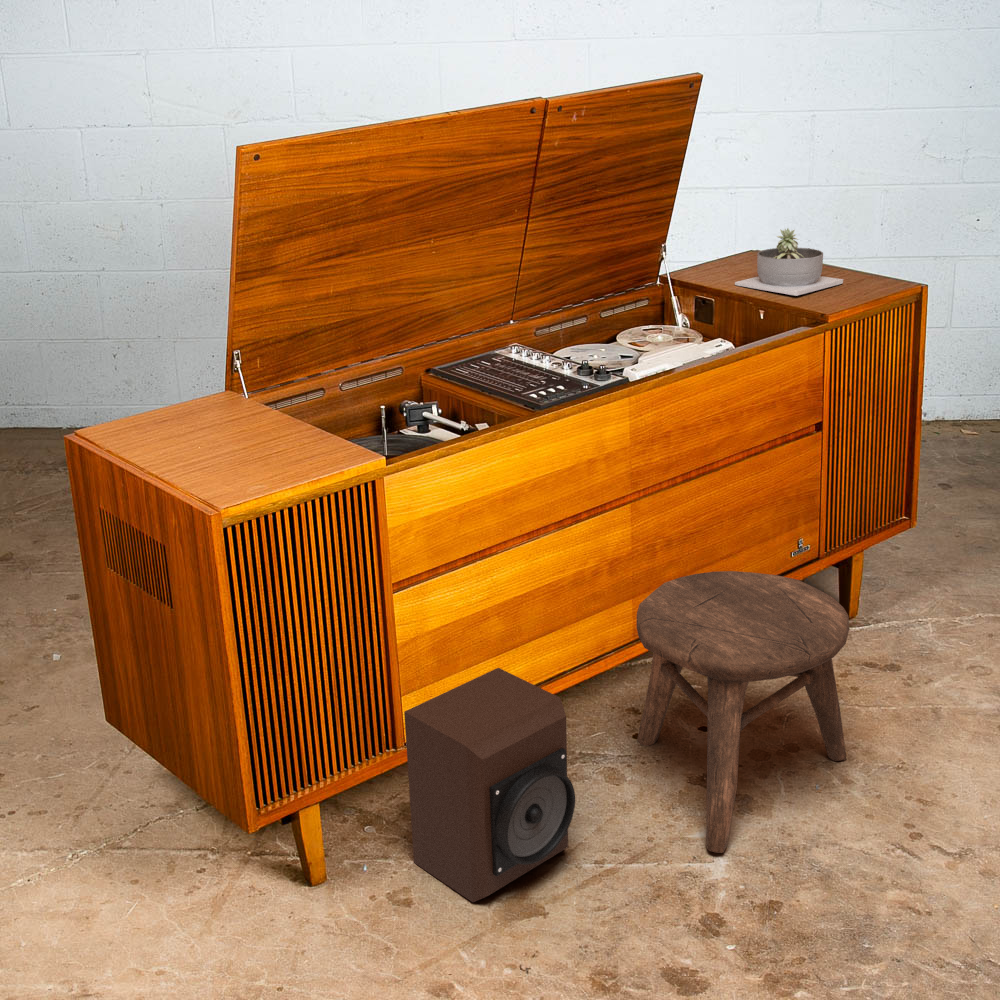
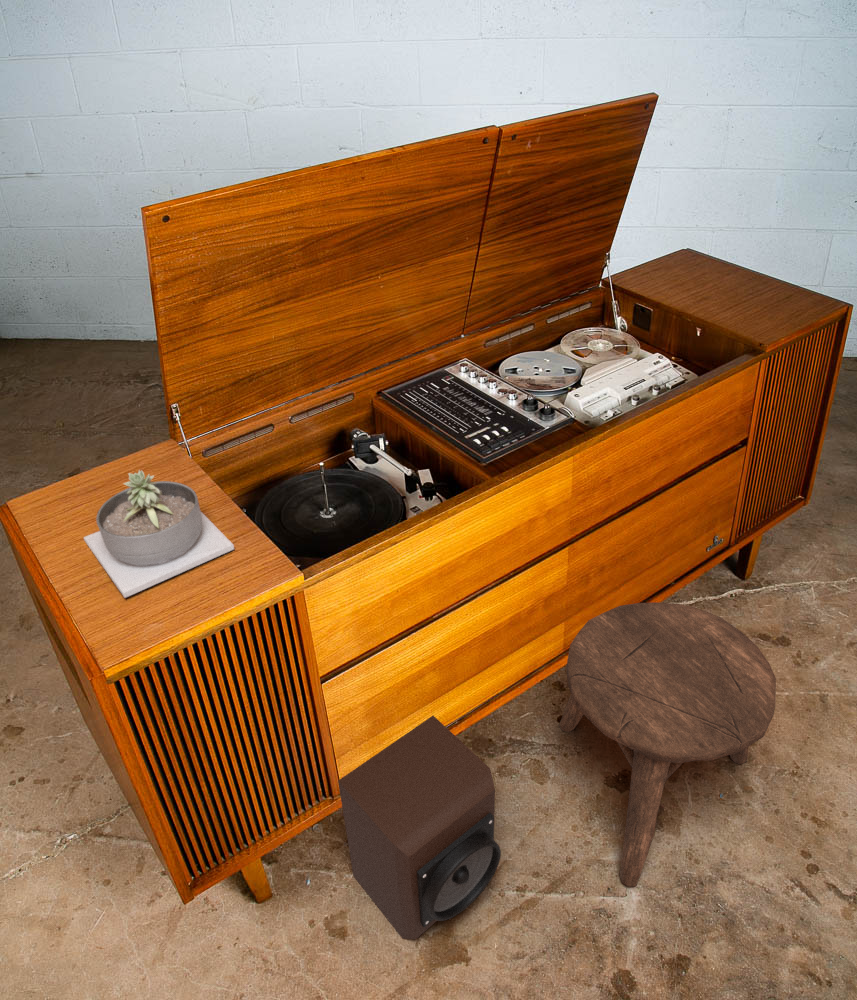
succulent planter: present [735,228,843,296] -> present [84,471,234,598]

